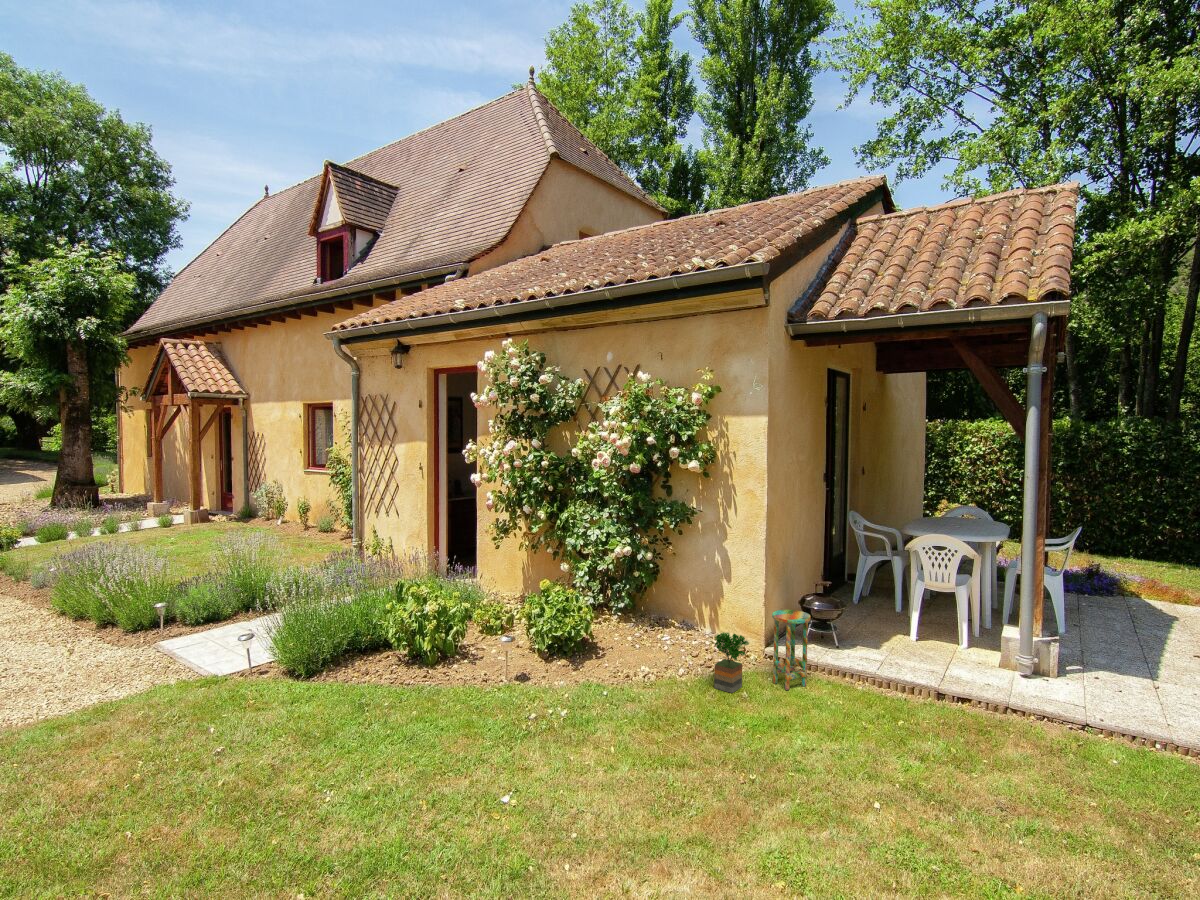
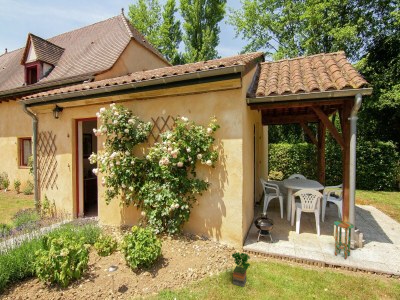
side table: present [772,610,811,690] -> present [334,221,354,259]

